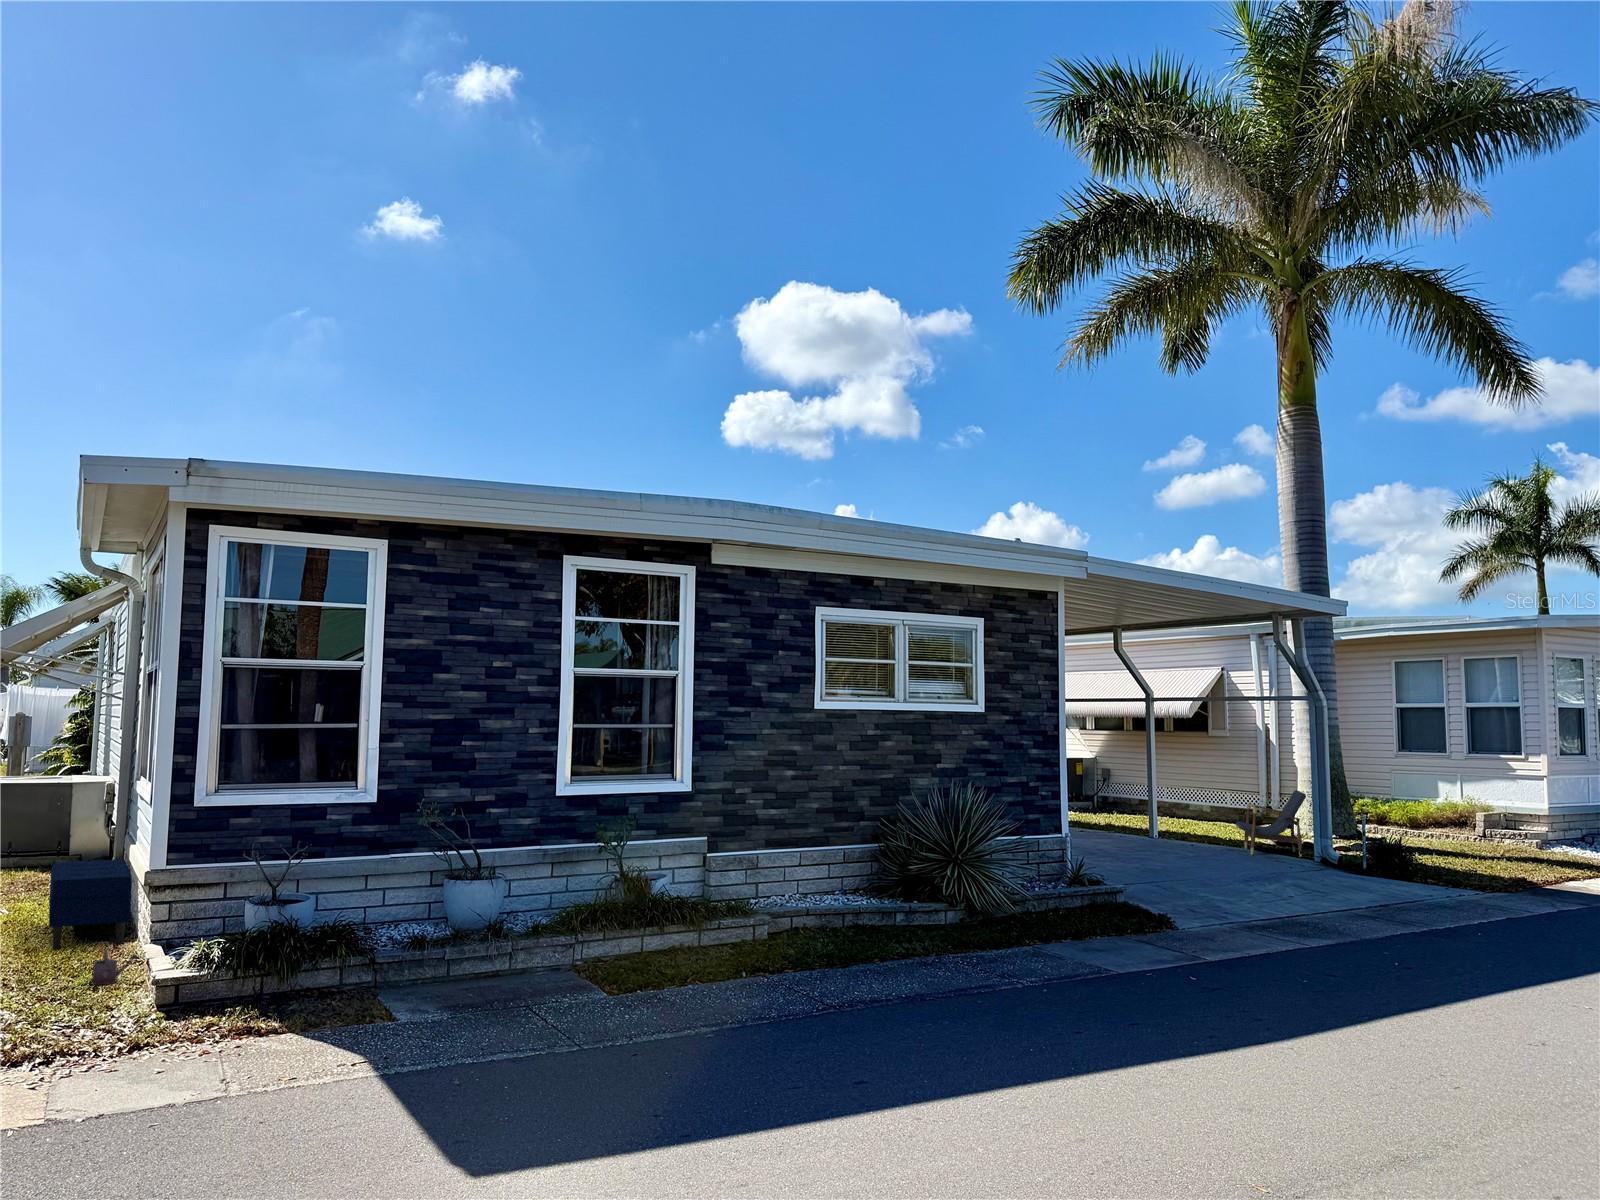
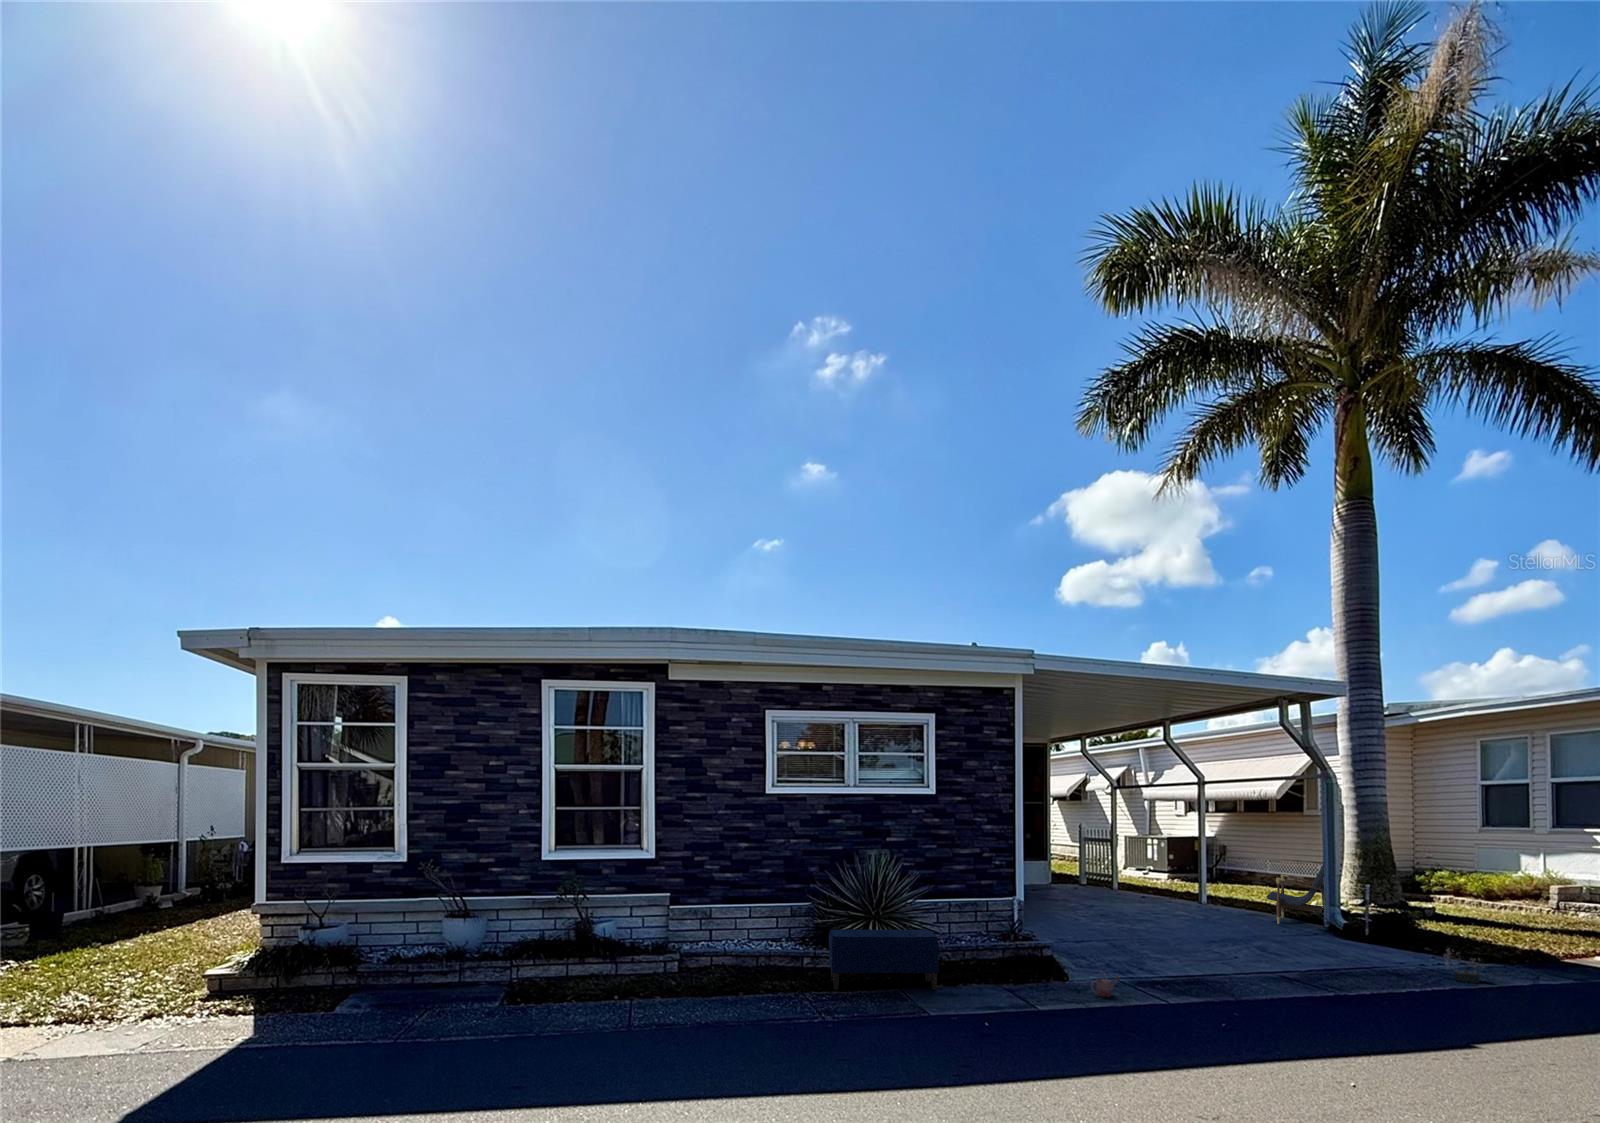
bench: present [49,859,132,949] -> present [829,929,939,990]
decorative plant: none [1488,876,1531,910] -> present [1445,949,1480,983]
watering can: present [80,949,139,985] -> present [1092,976,1120,997]

